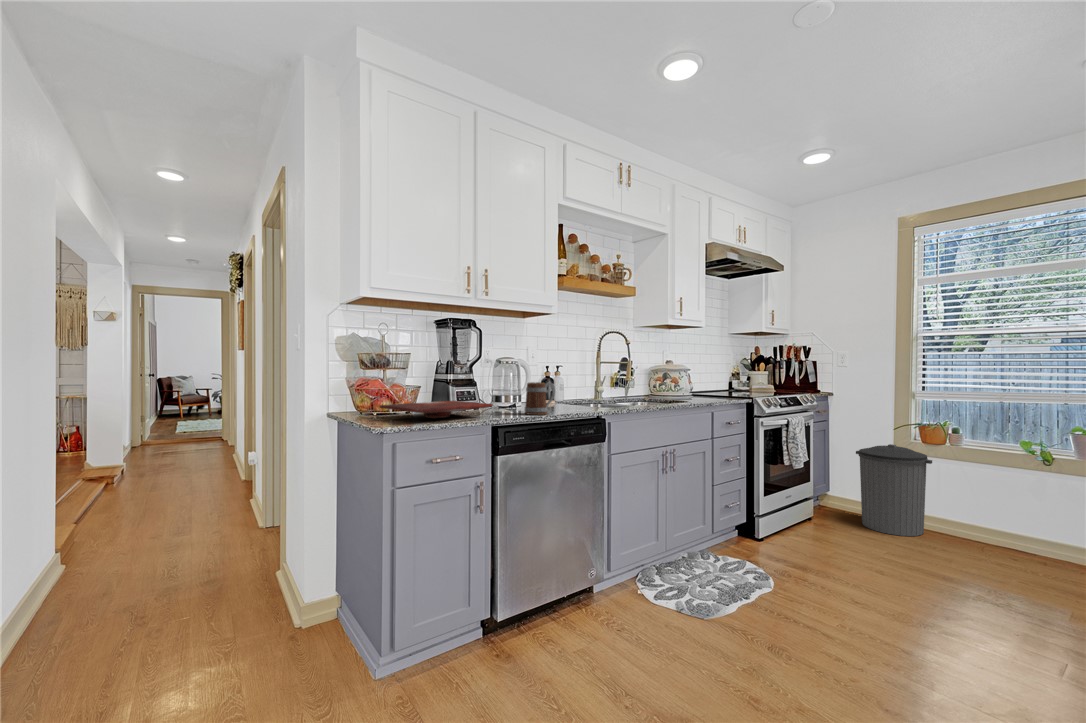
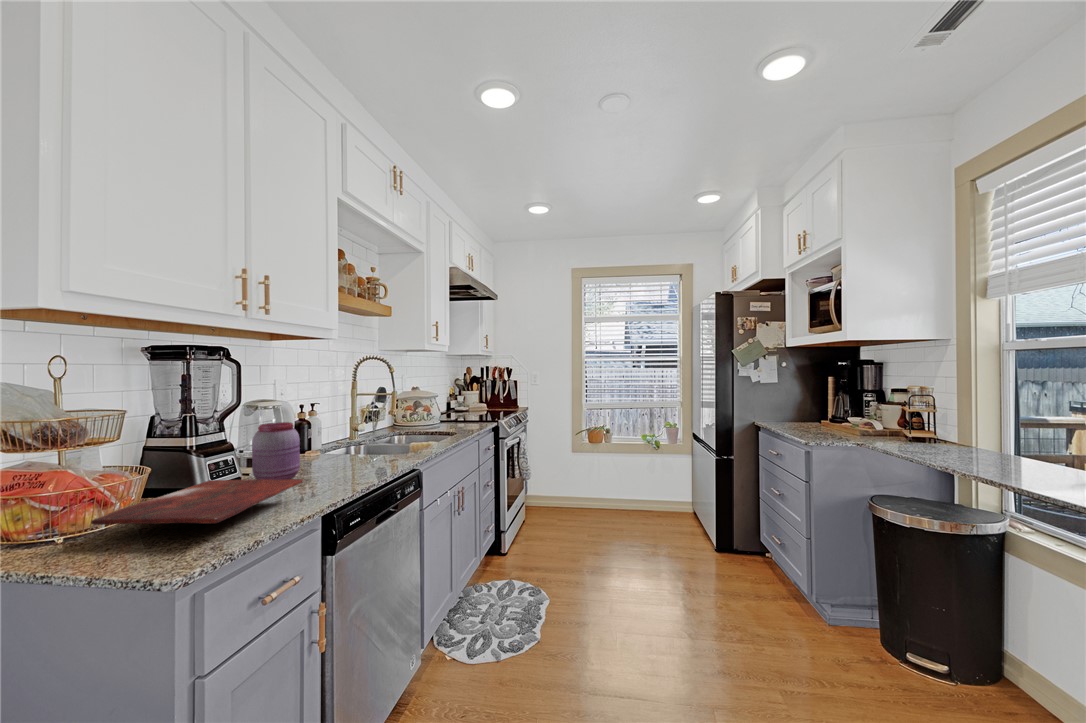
jar: none [485,370,515,411] -> present [252,422,300,480]
mug: present [525,382,555,415] -> none [328,435,365,483]
trash can: present [856,444,932,536] -> none [555,447,607,520]

